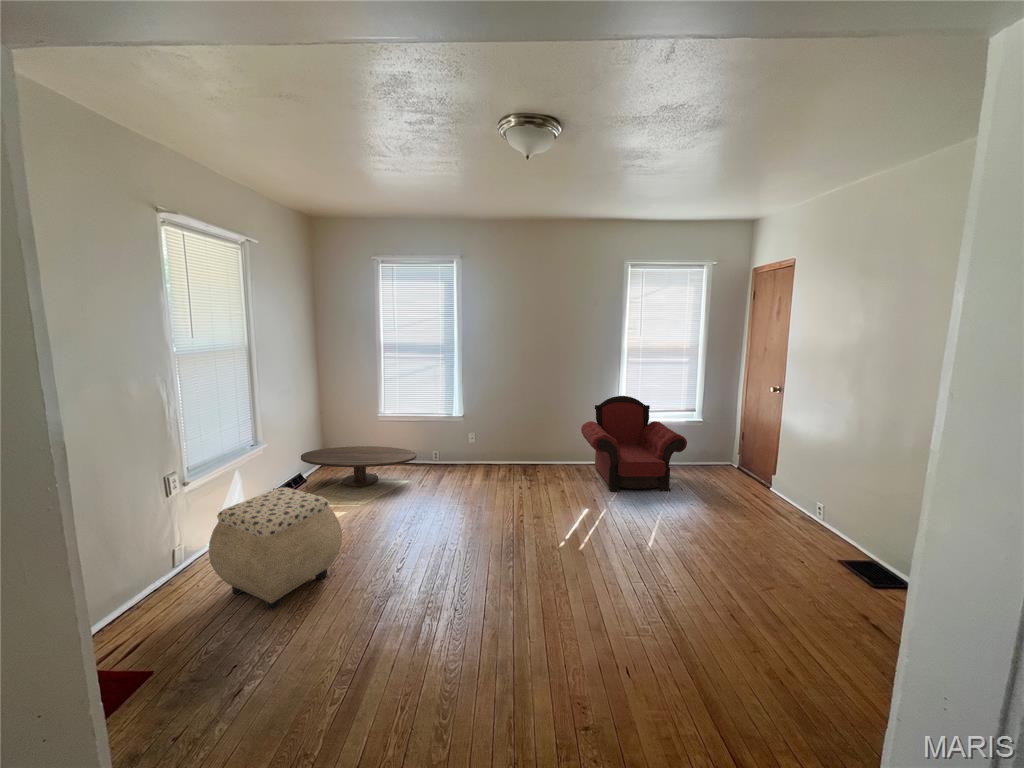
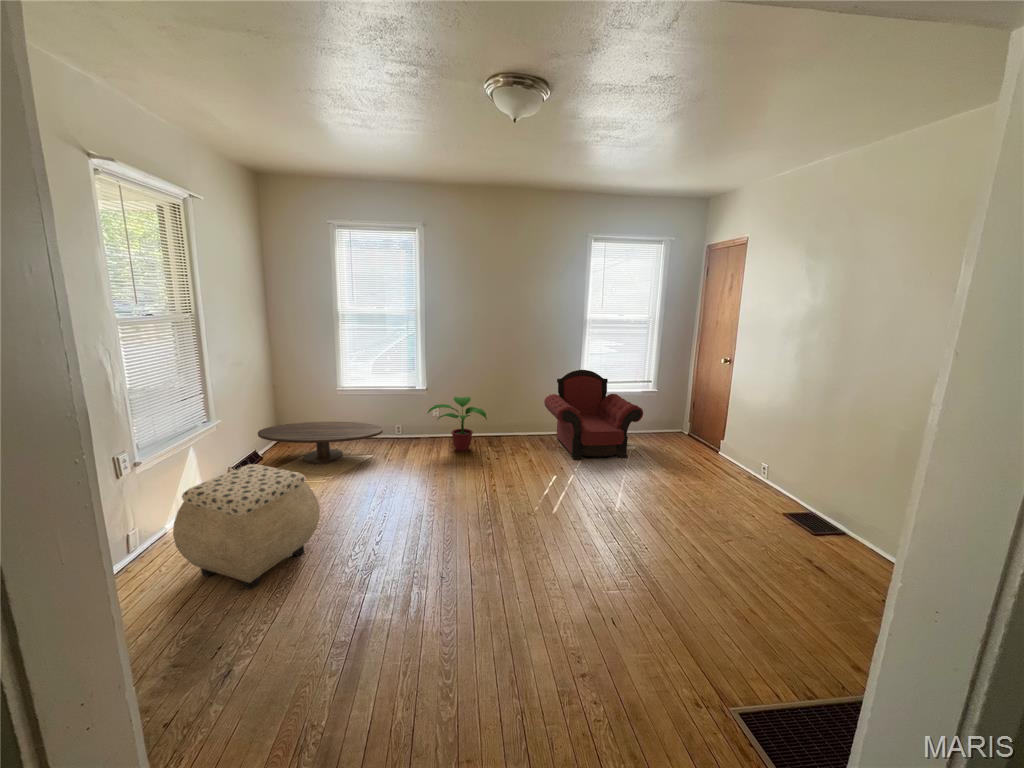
potted plant: none [460,423,519,479] -> present [428,397,487,451]

